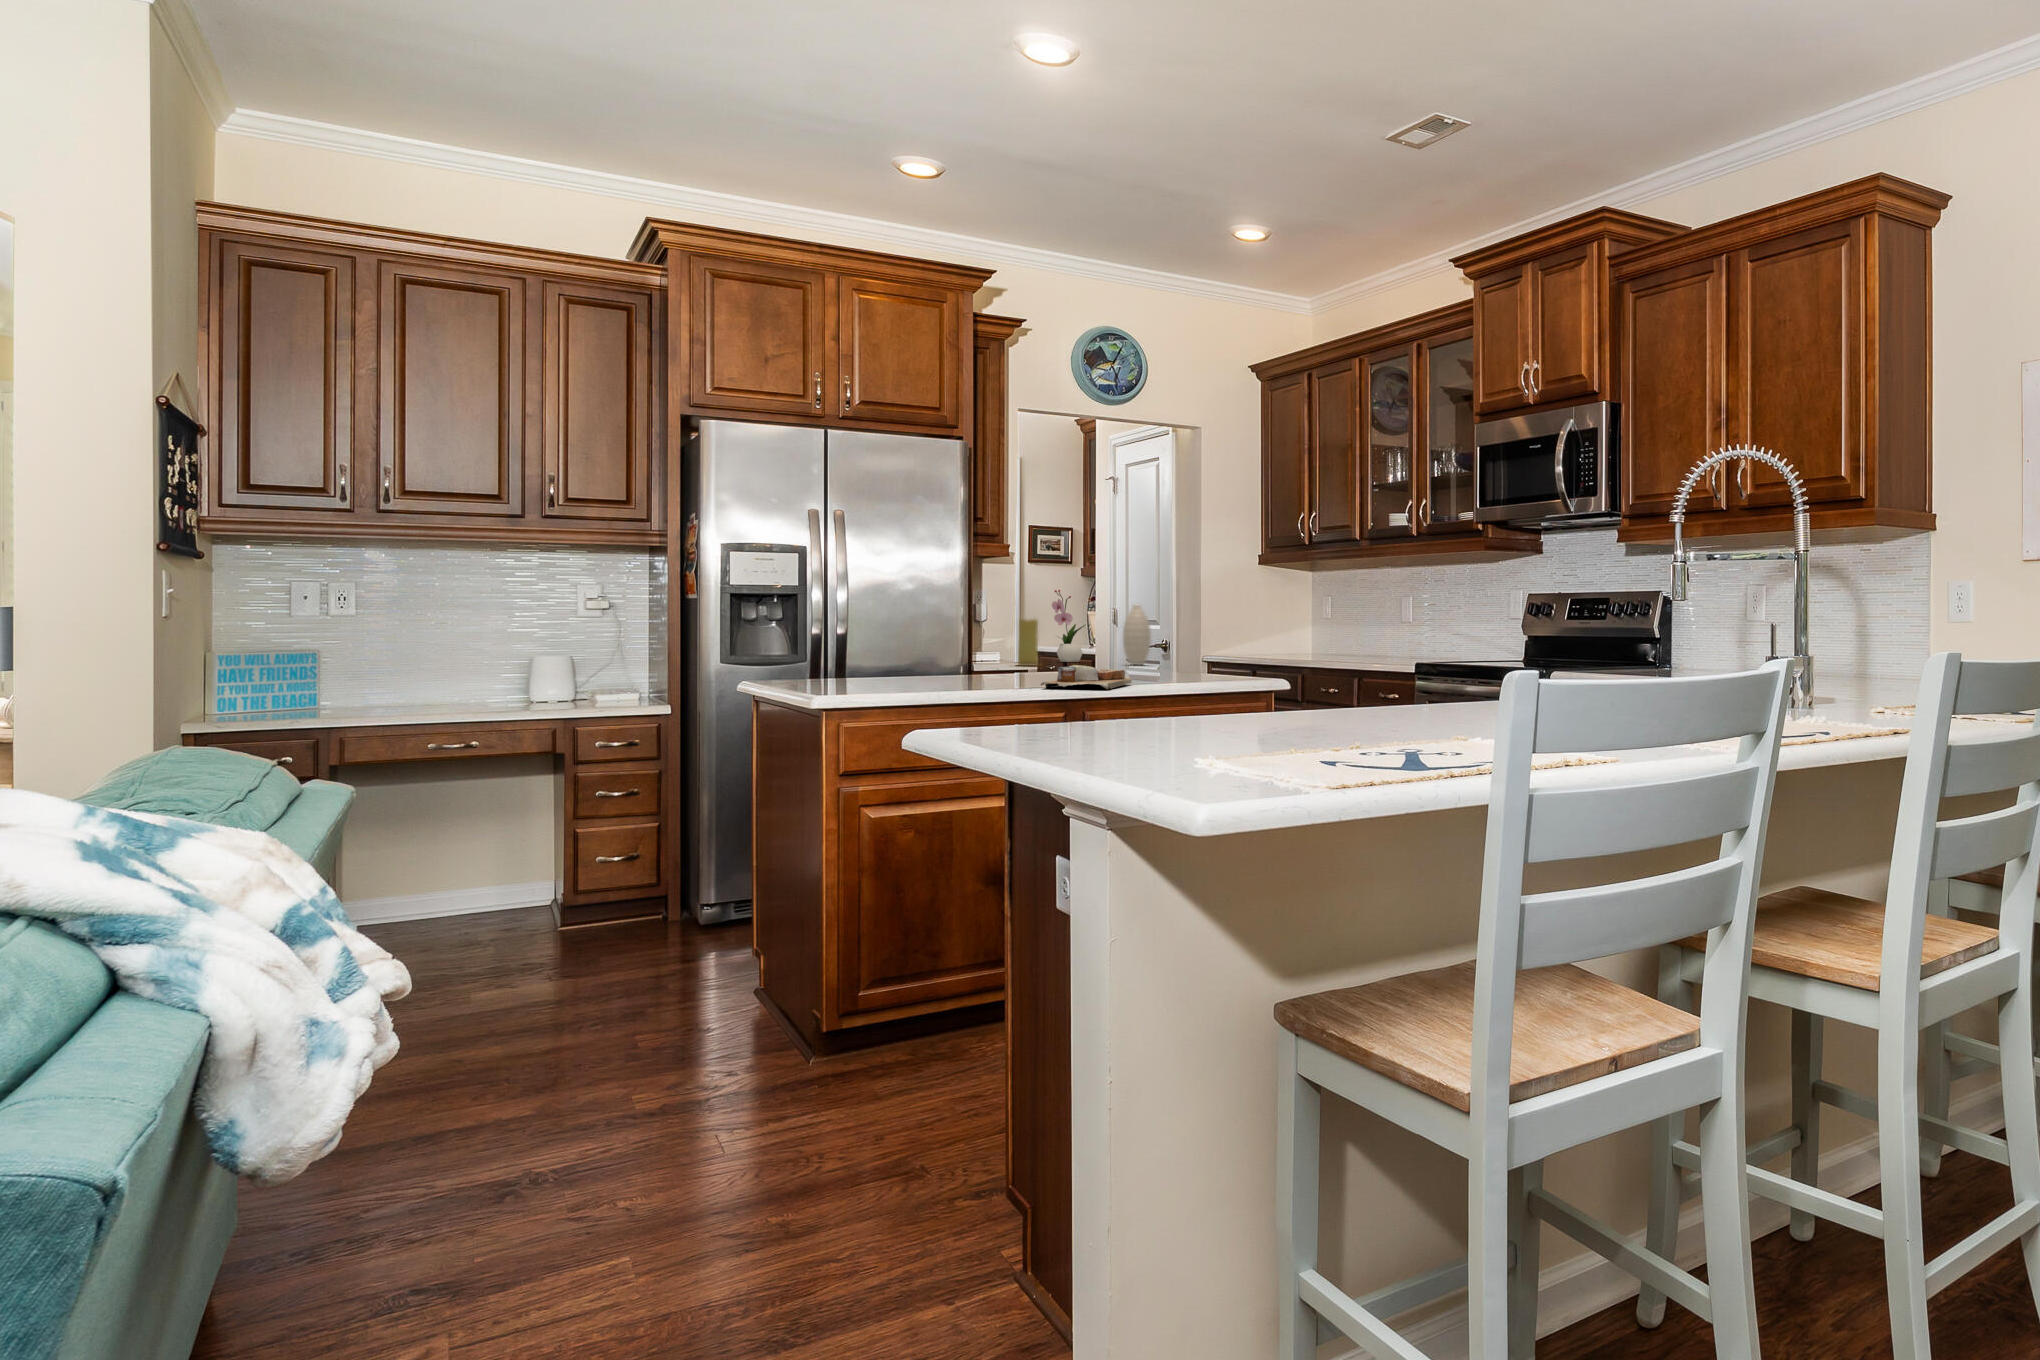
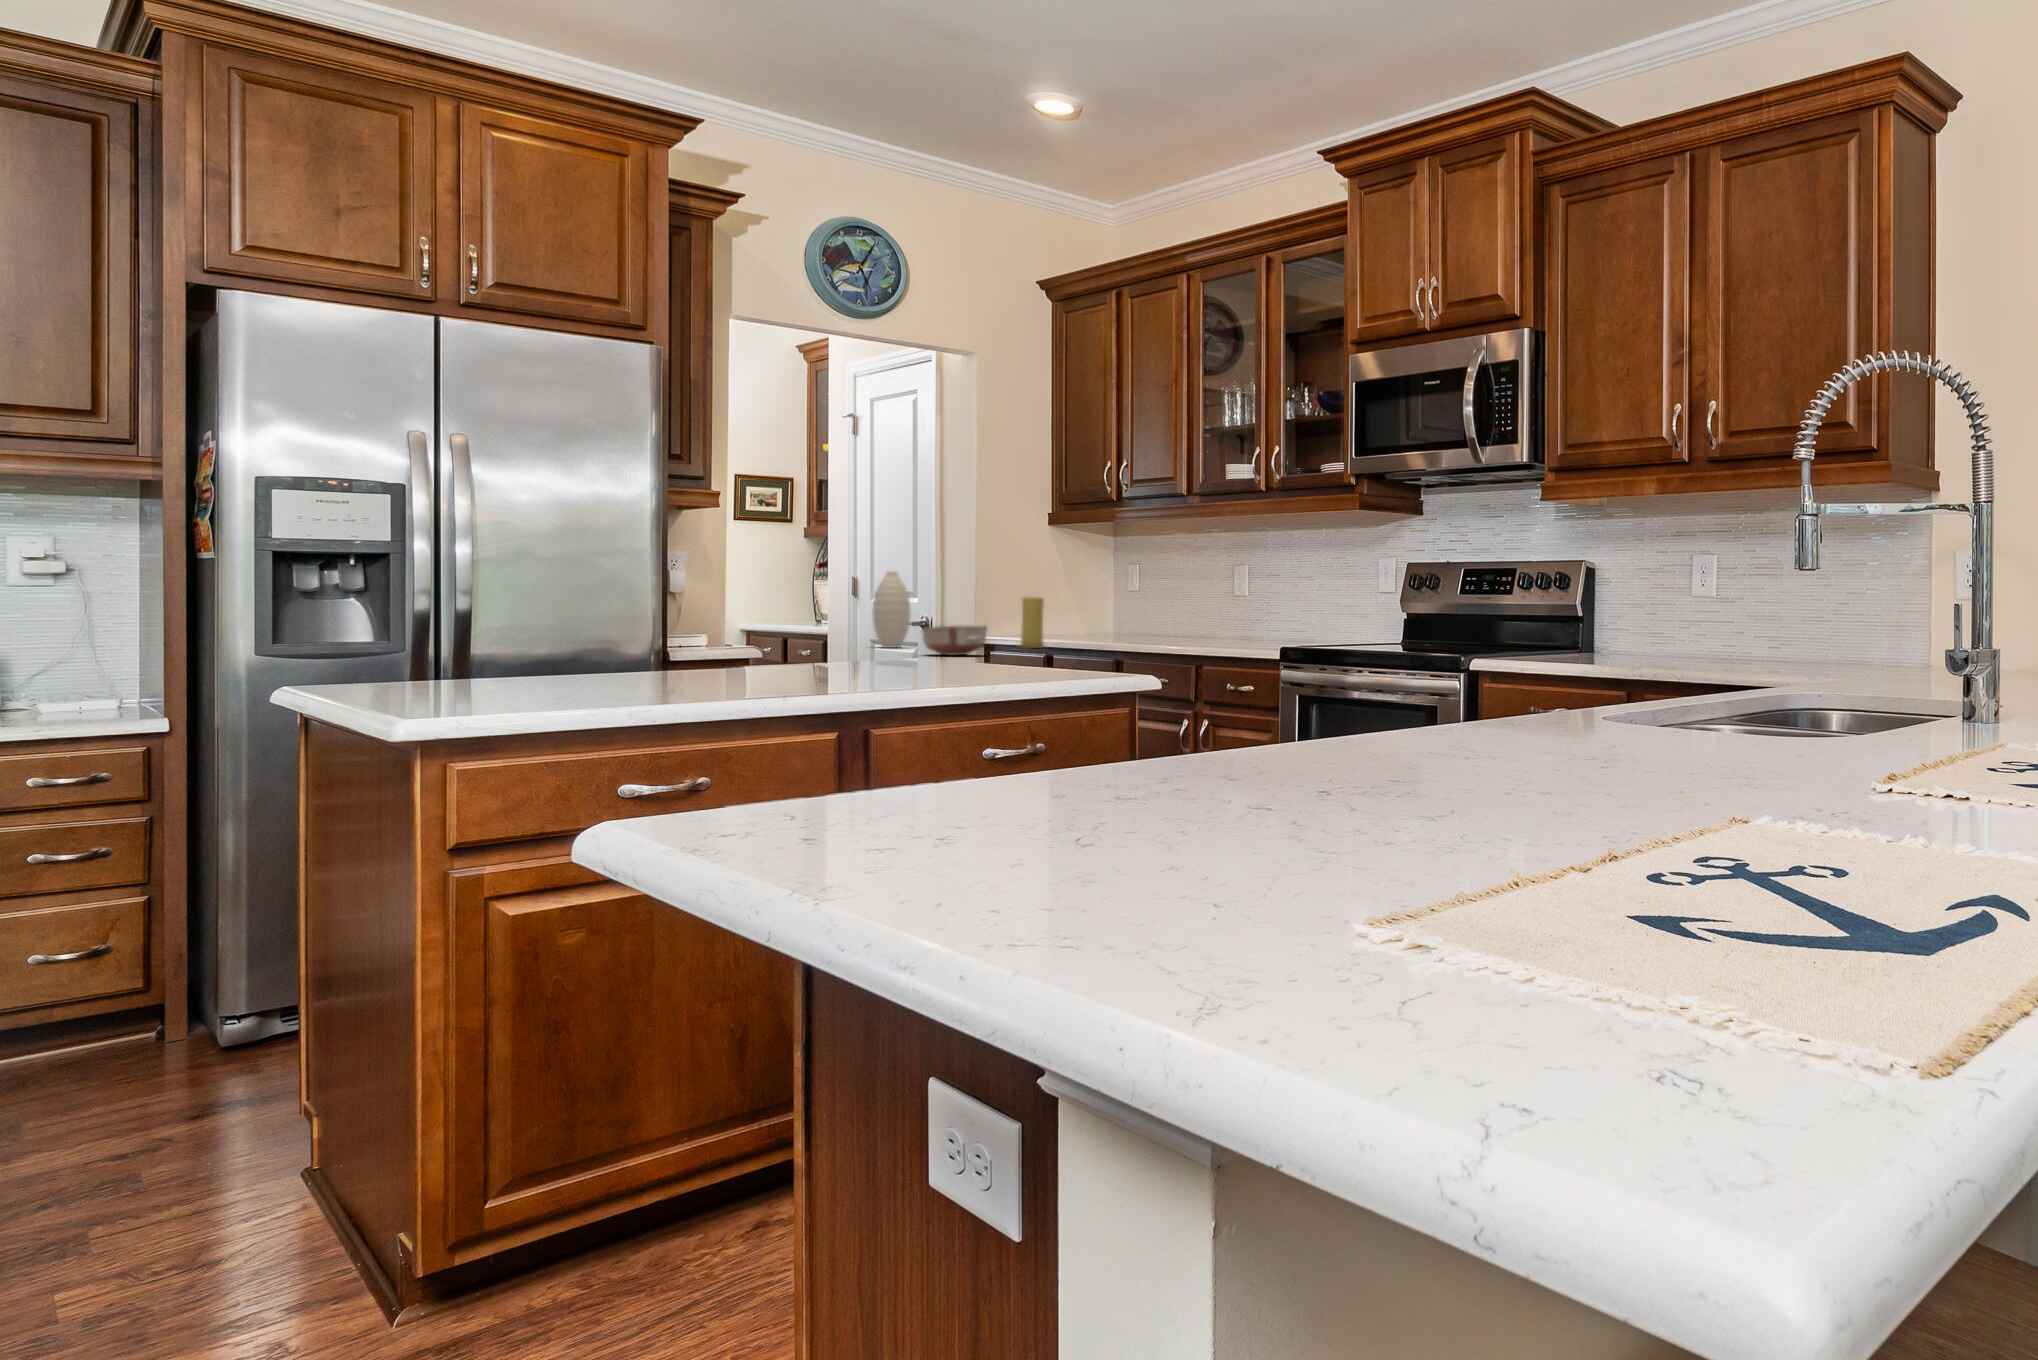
flower arrangement: present [1052,590,1085,662] -> none [772,551,820,644]
candle: present [1018,619,1039,666] -> present [1021,597,1044,648]
ceramic bowl: none [1154,646,1201,670] -> present [922,626,987,655]
cutting board: present [1041,665,1132,689] -> none [792,658,922,694]

